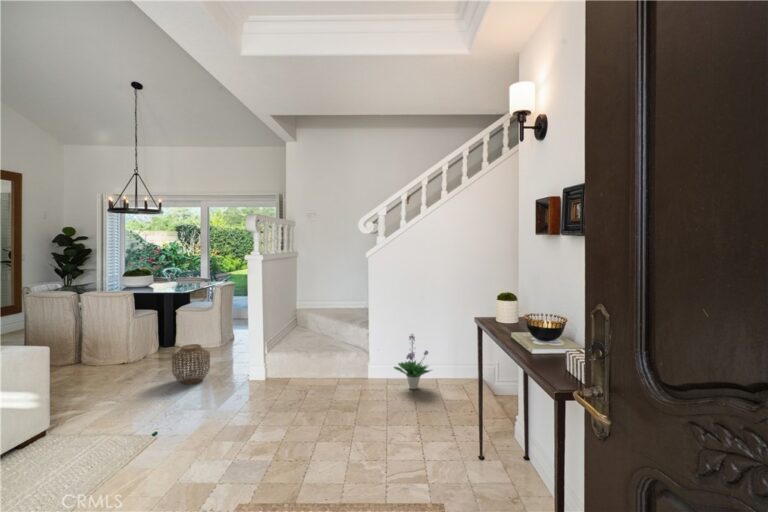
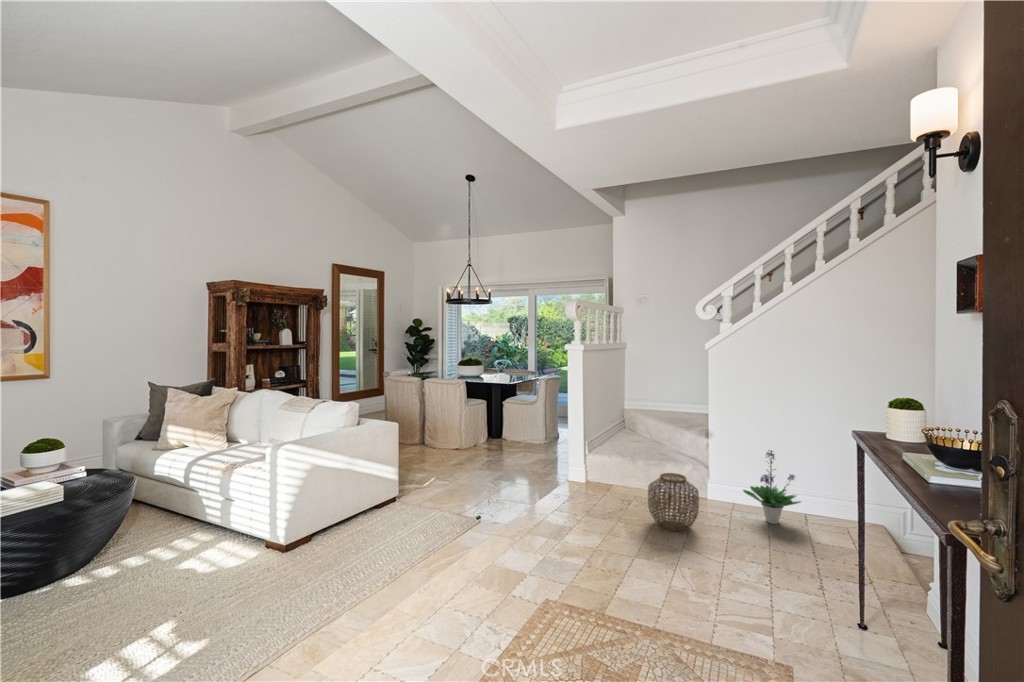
woven basket: present [172,344,210,385] -> present [648,473,699,531]

